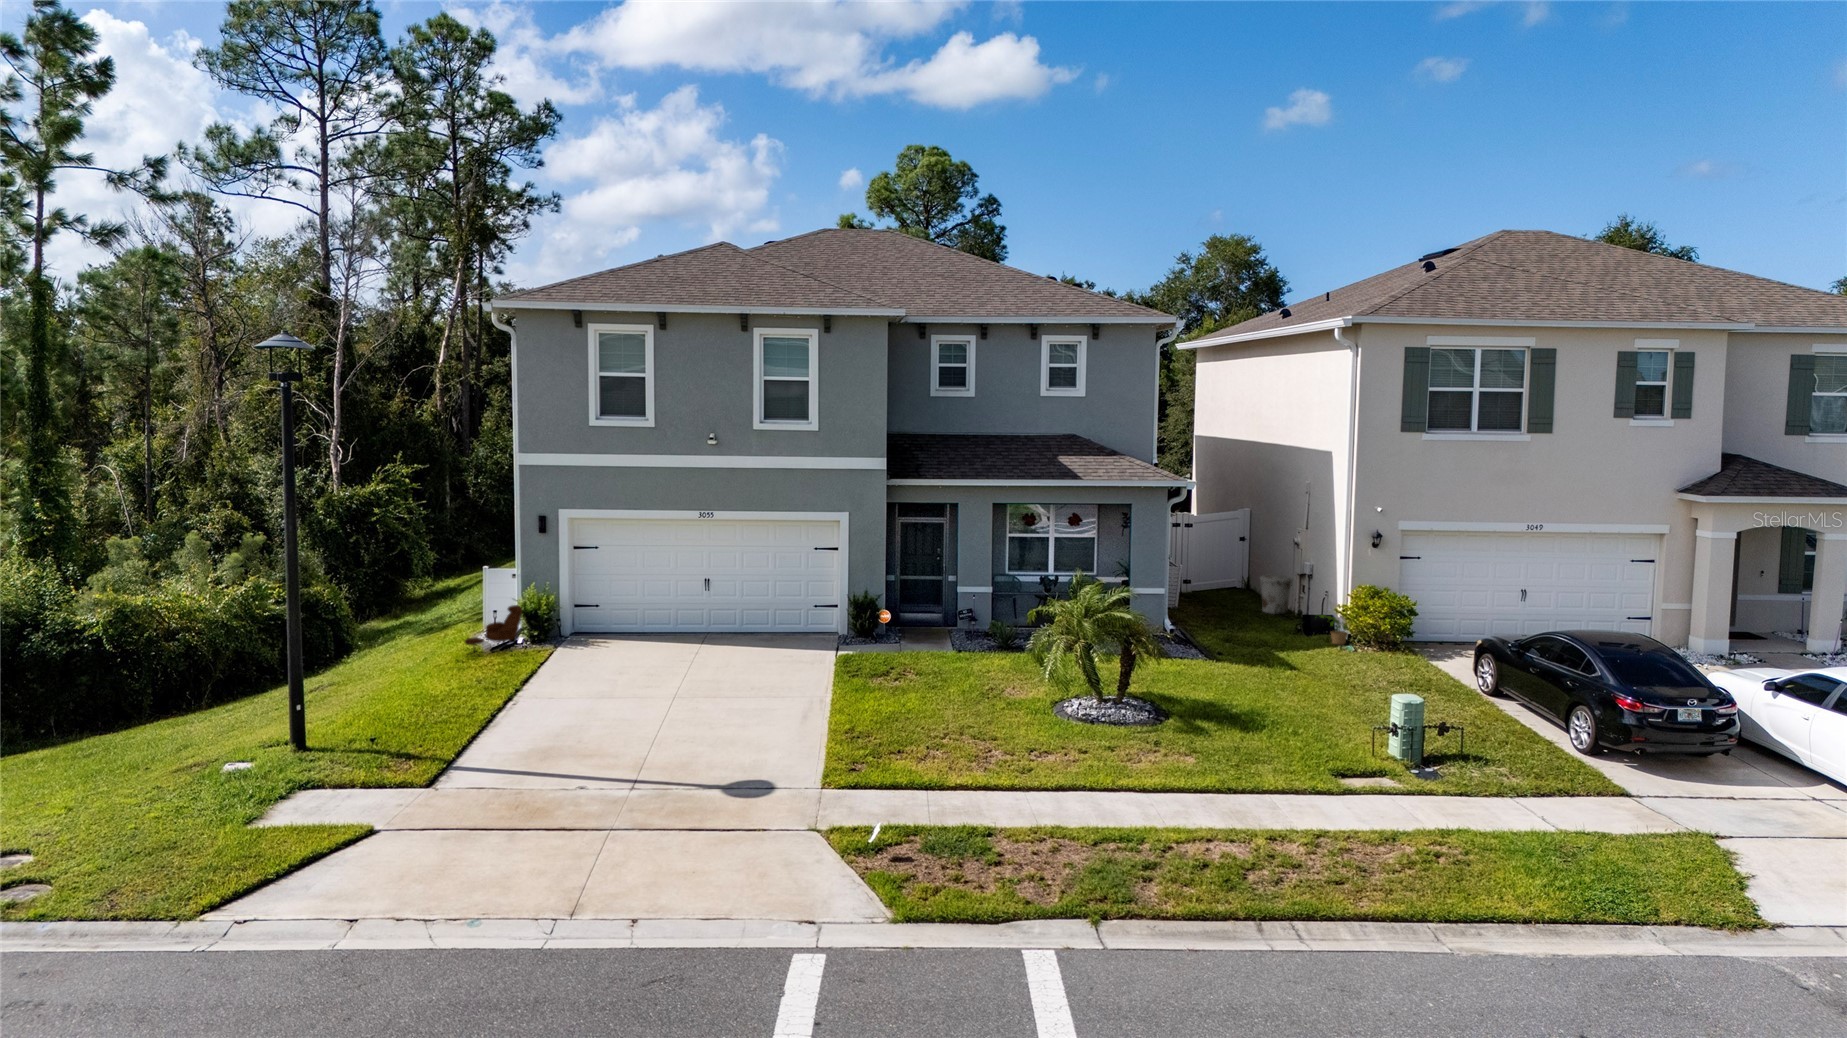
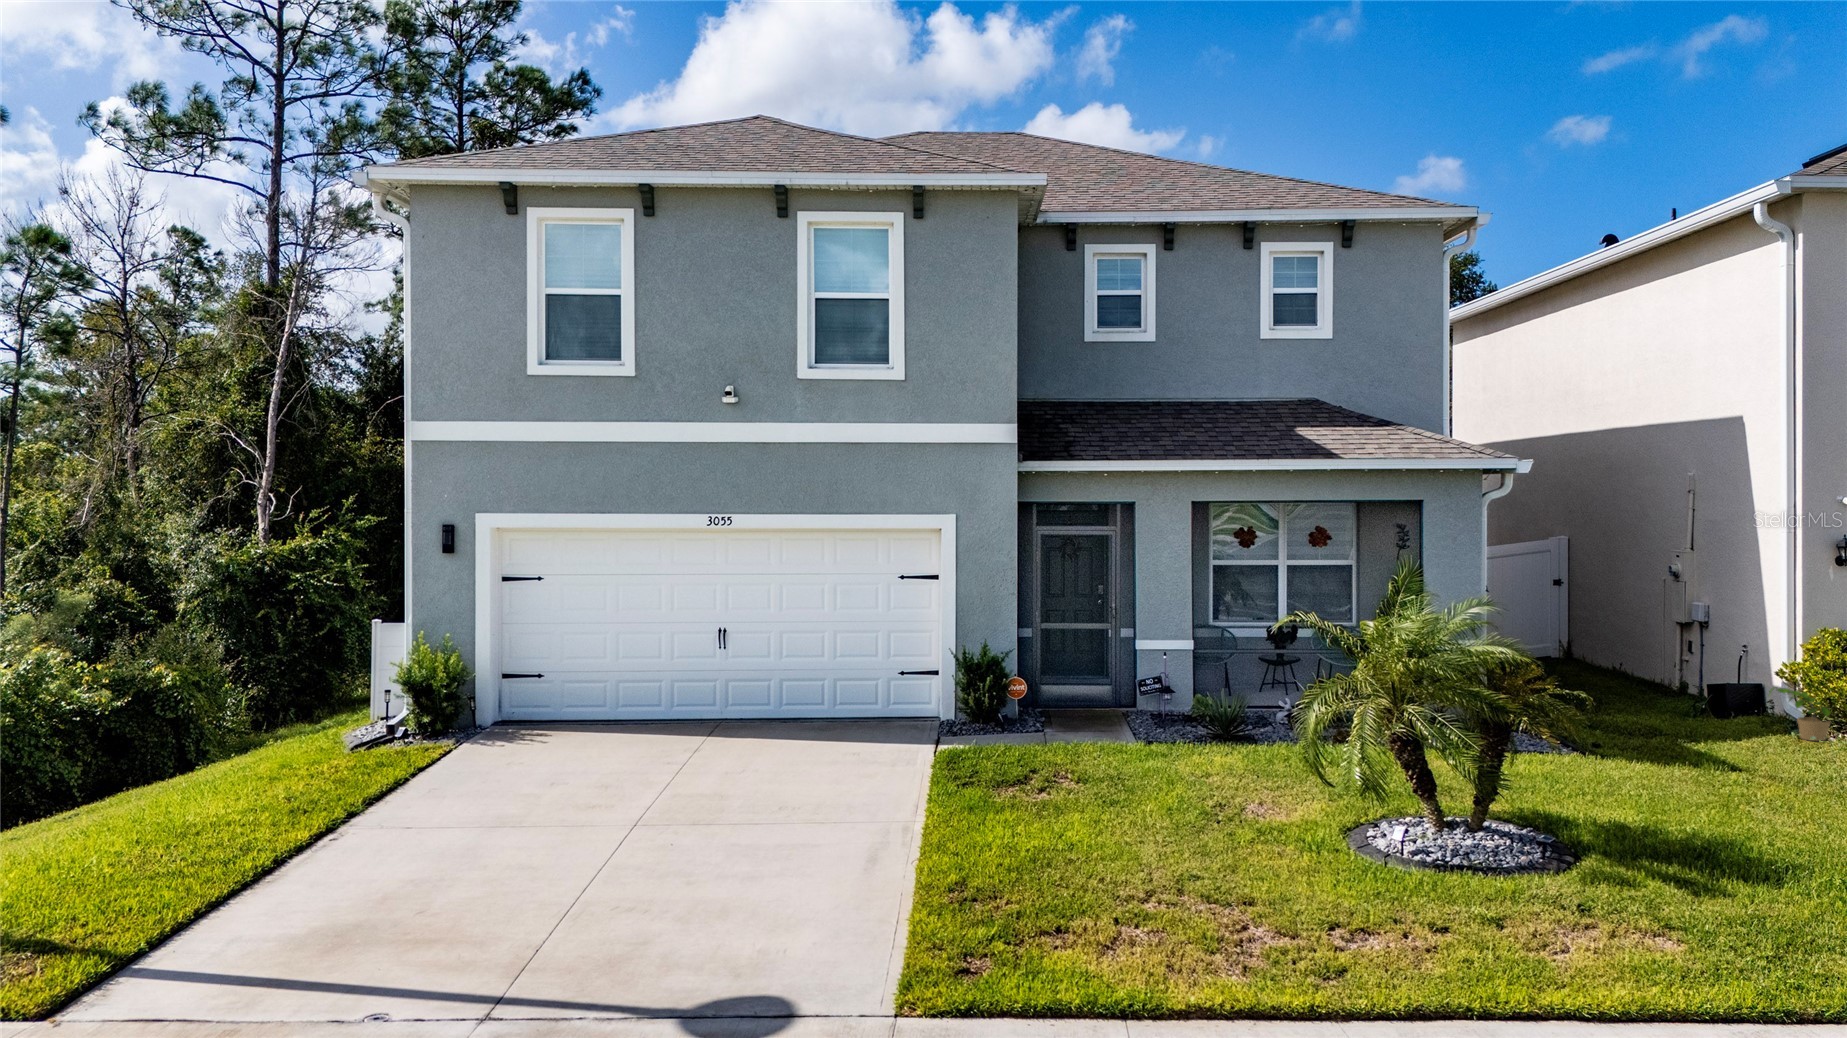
trash can: present [1260,573,1293,614] -> none [1636,626,1696,694]
lounge chair: present [465,605,522,654] -> none [312,669,414,752]

